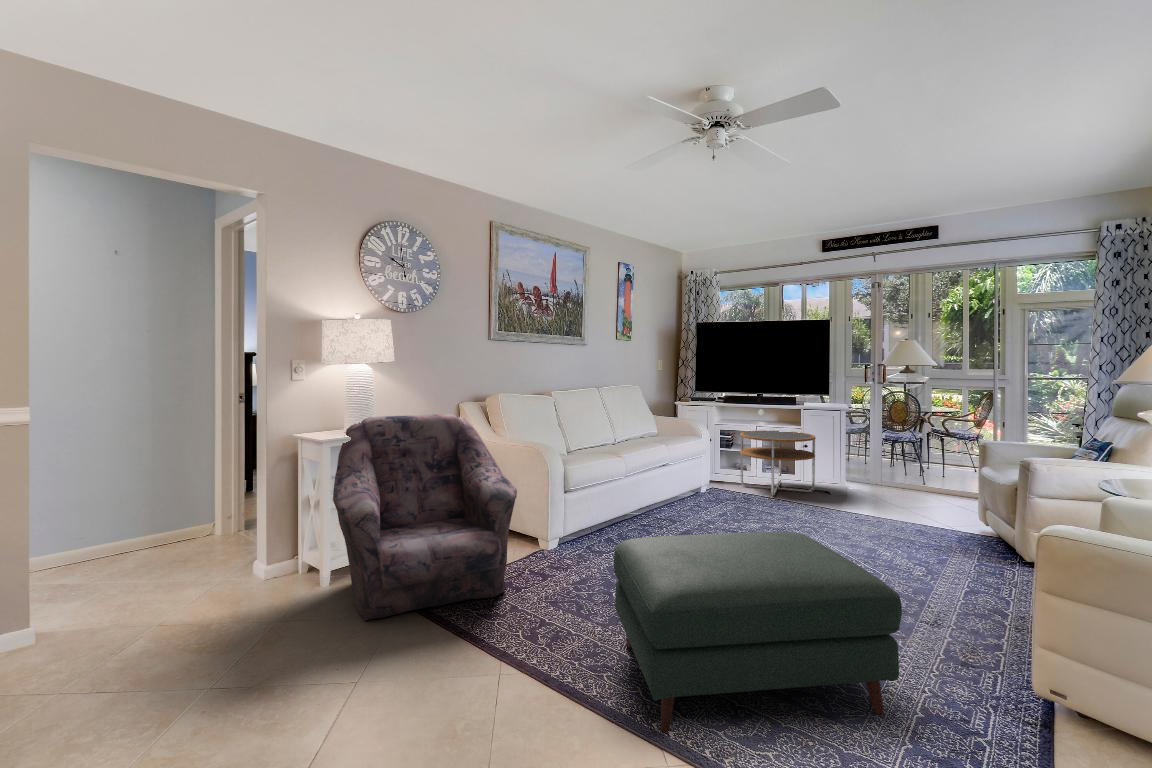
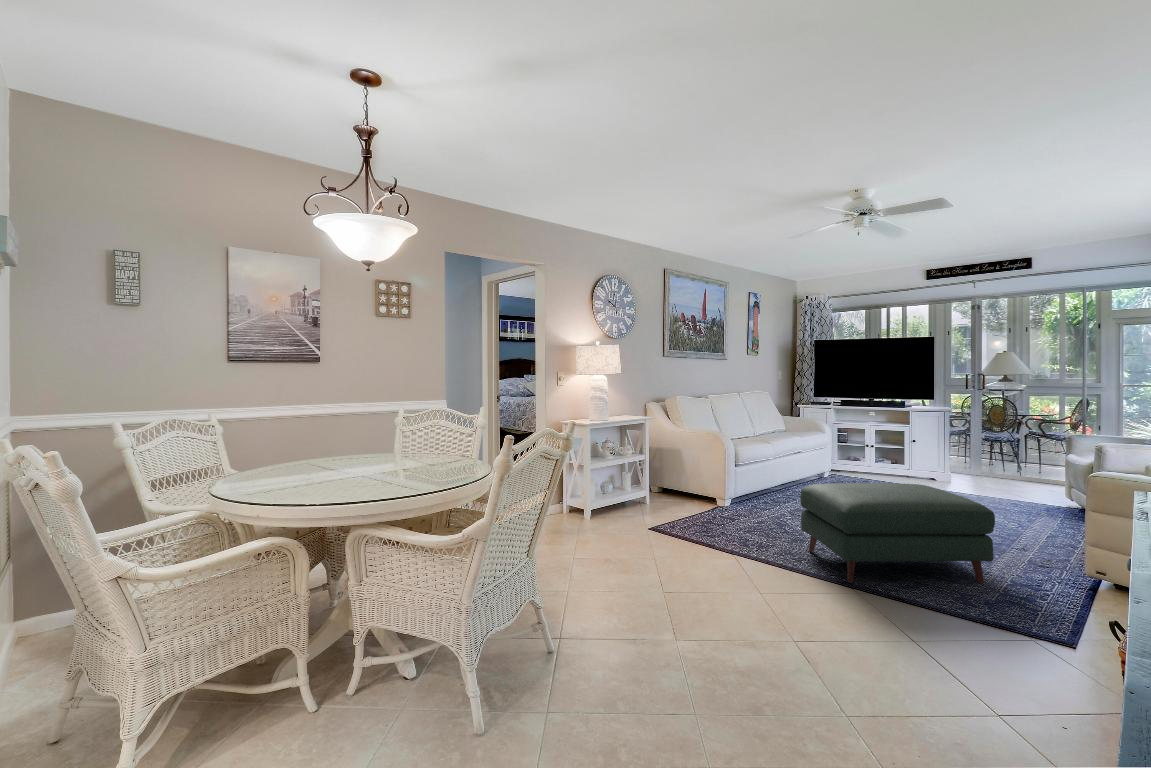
armchair: present [333,414,517,620] -> none [594,410,718,535]
side table: present [740,430,816,496] -> none [857,429,923,481]

